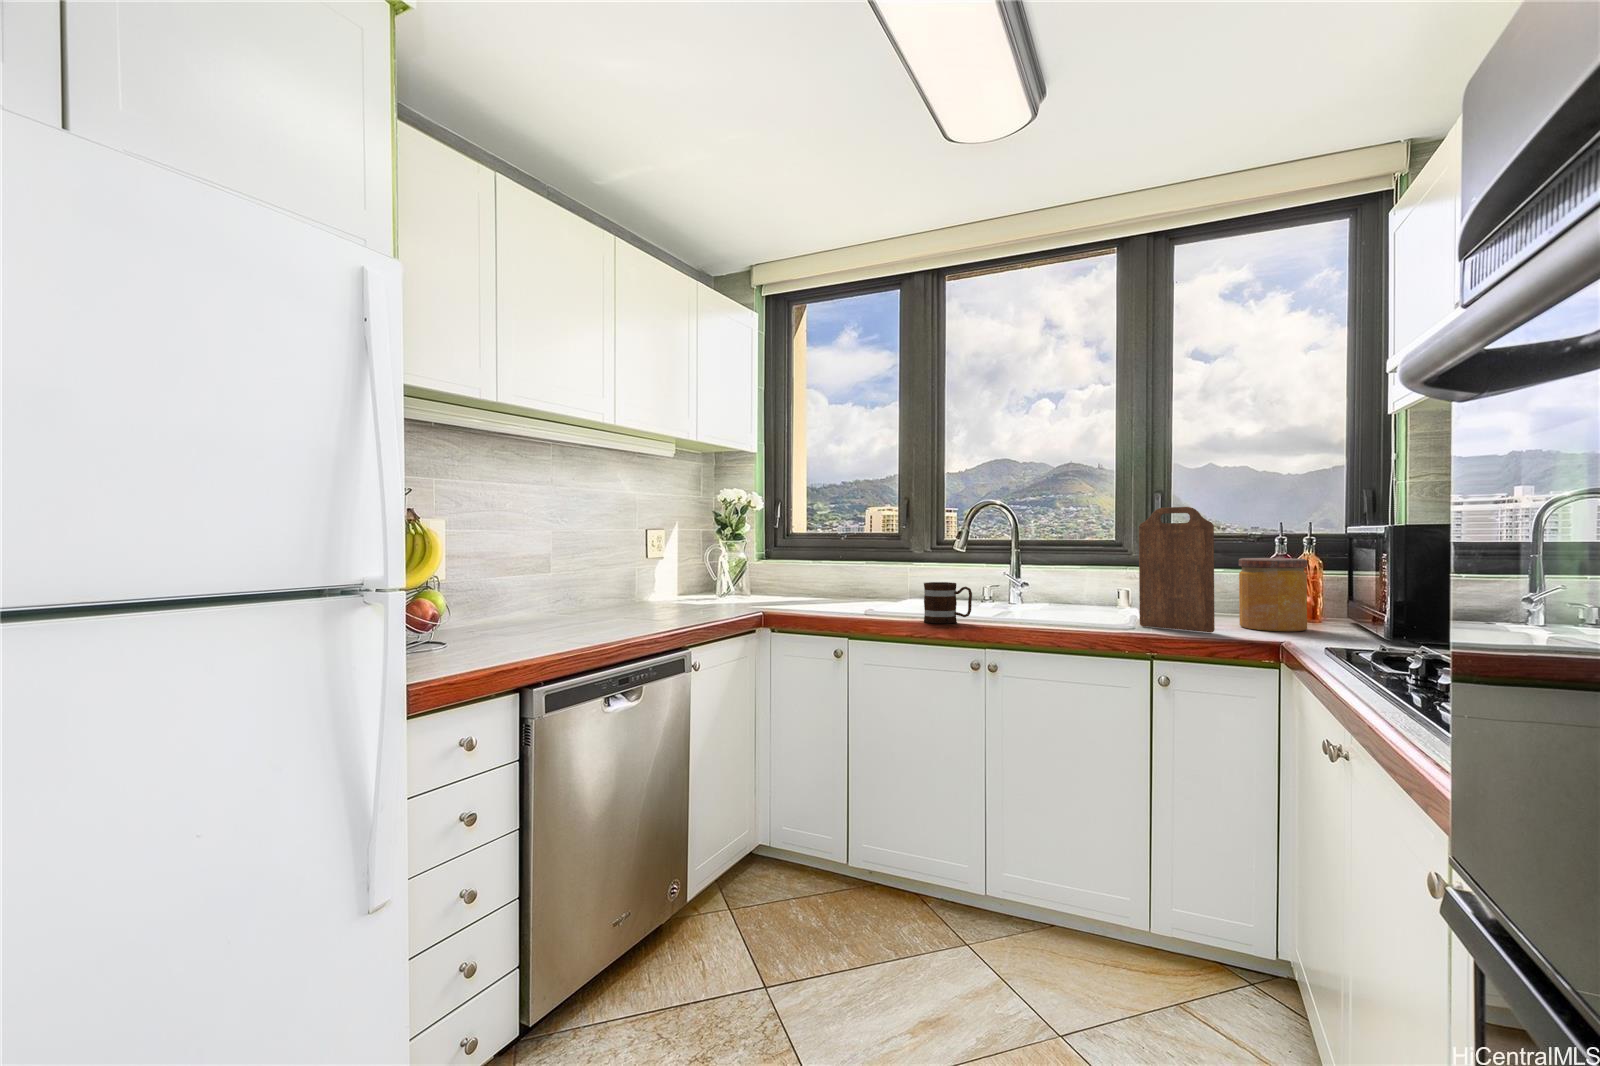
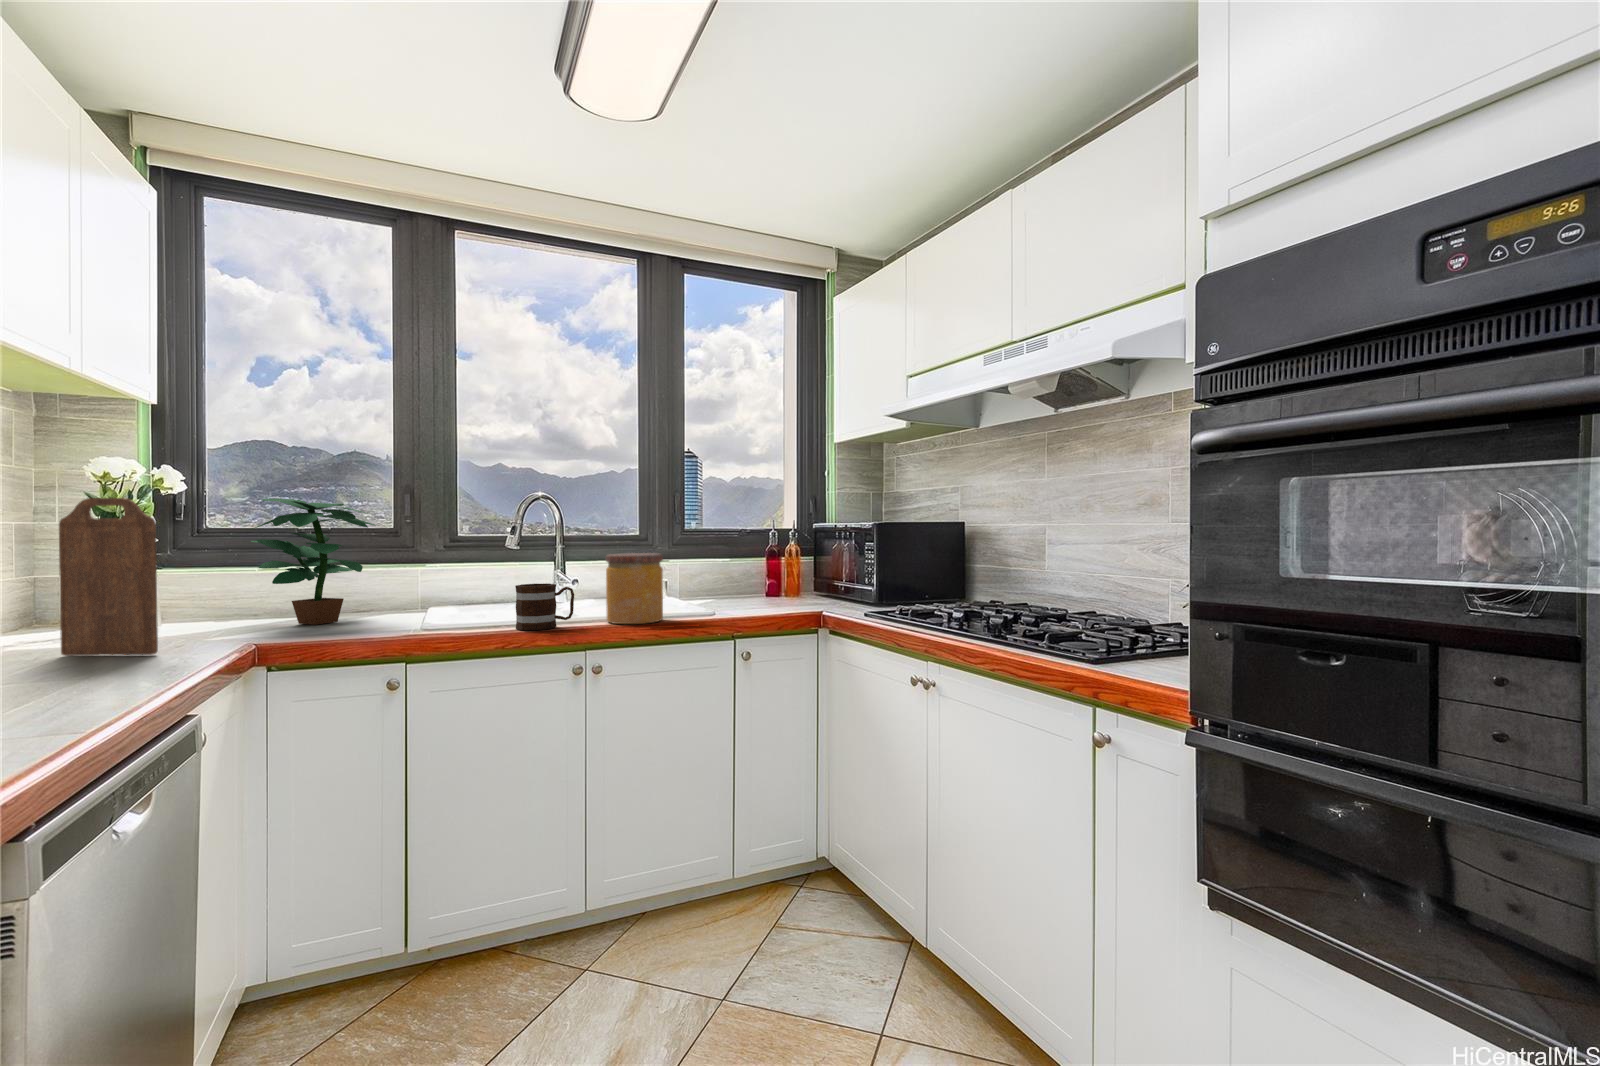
cutting board: present [1139,507,1215,633] -> present [59,498,158,656]
potted plant: none [786,511,862,604] -> present [251,498,374,625]
jar: present [1239,558,1307,631] -> present [606,553,663,624]

